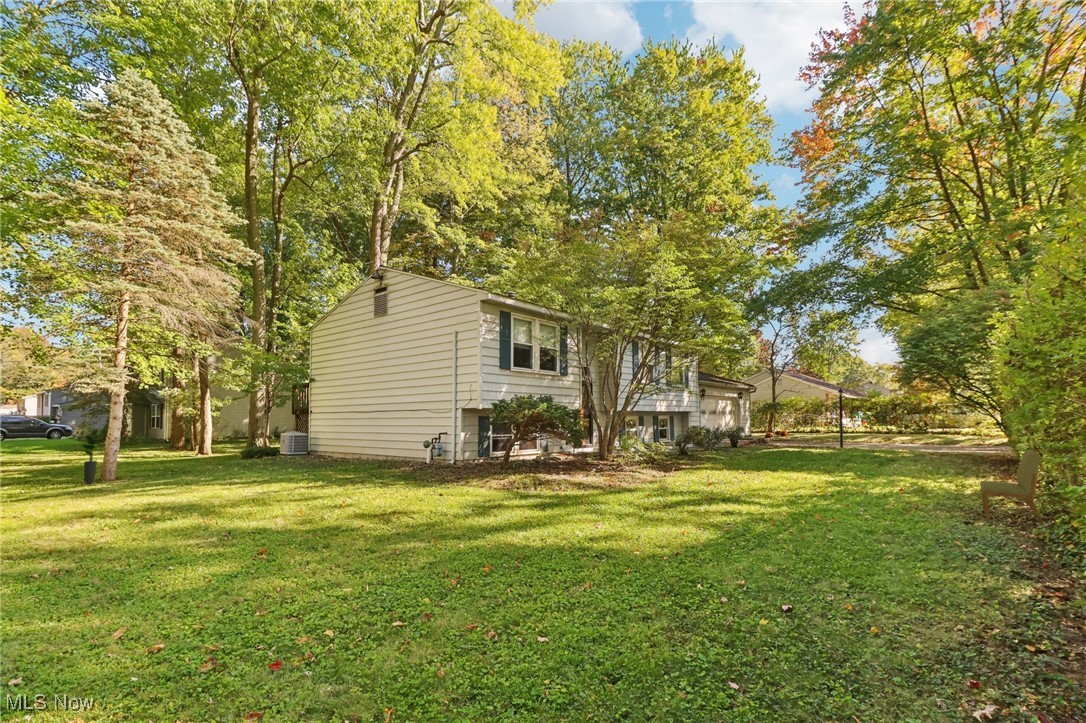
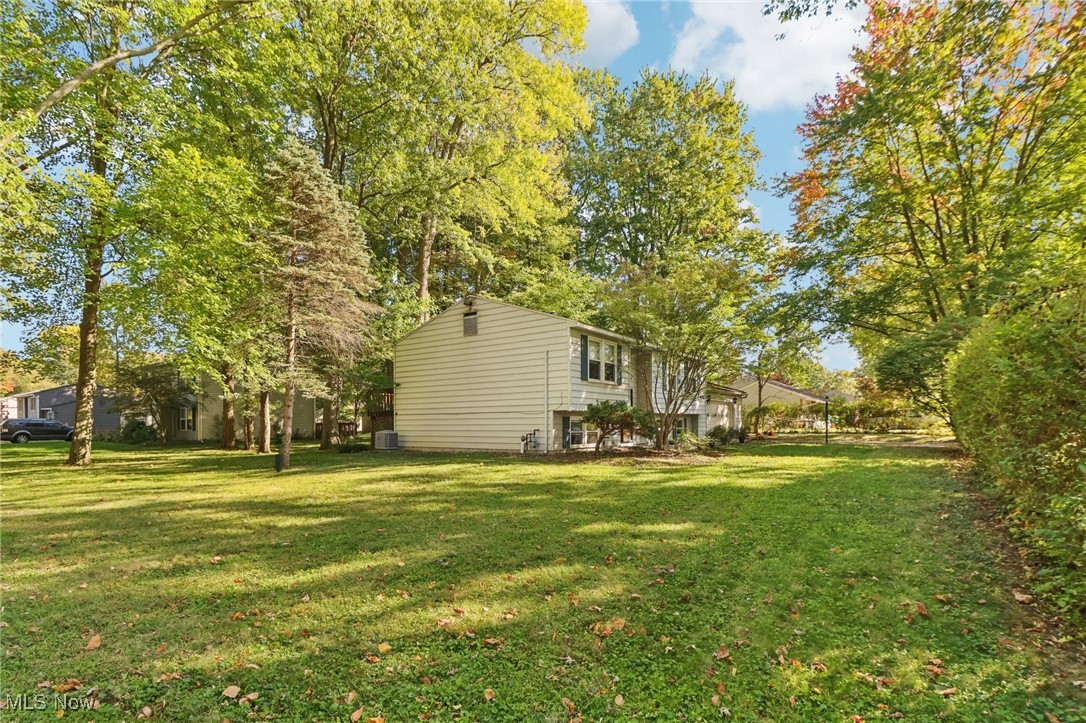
chair: present [980,450,1043,525] -> none [937,435,973,478]

